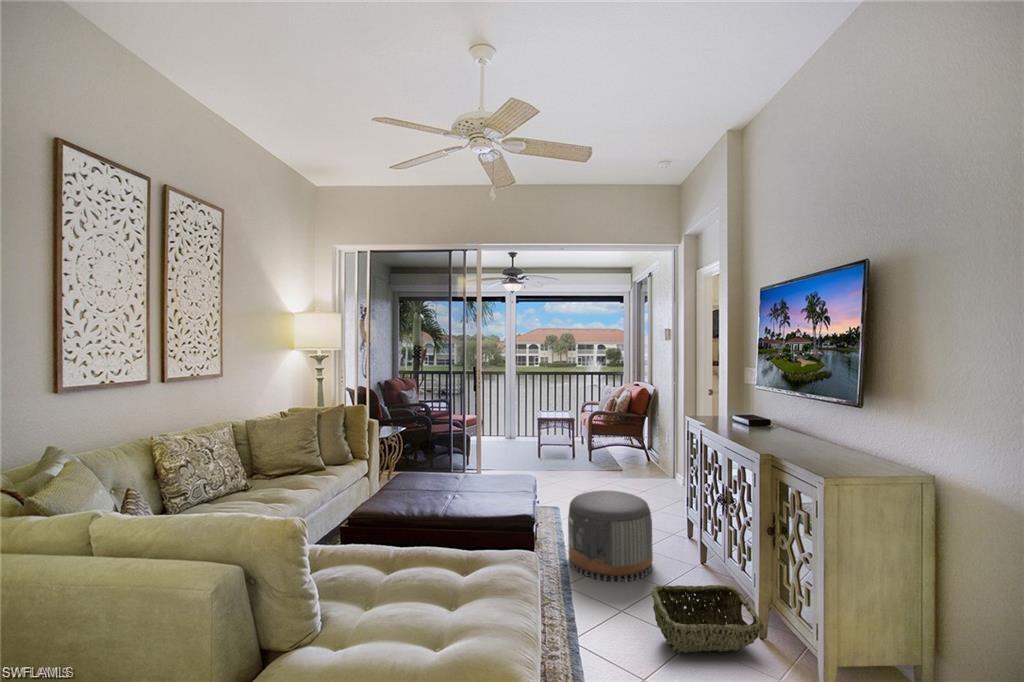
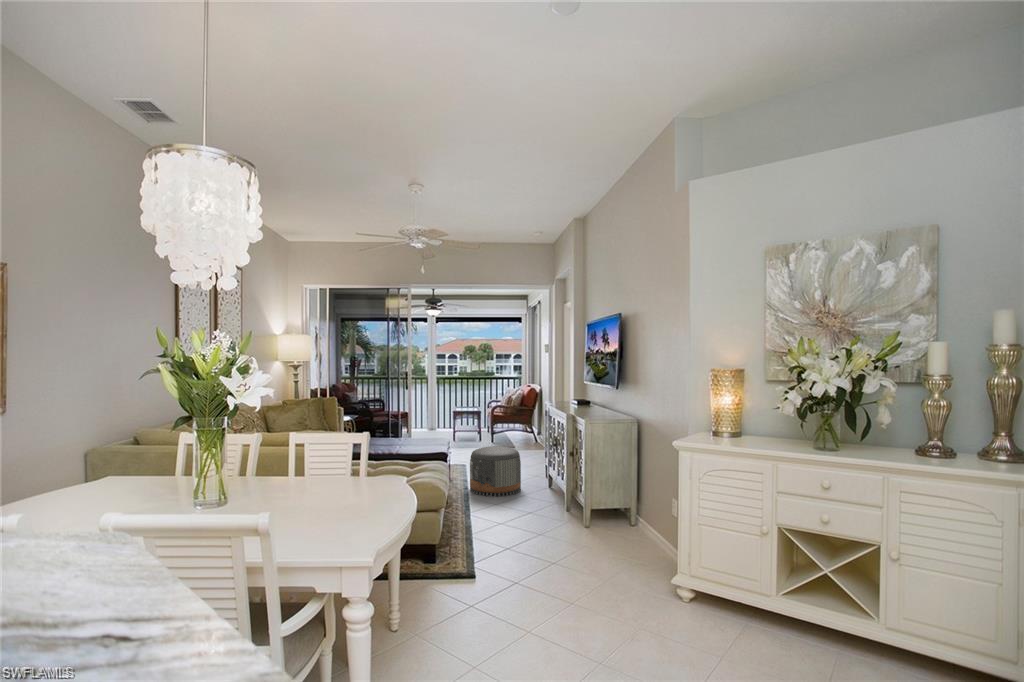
woven basket: present [651,585,763,653] -> none [512,486,567,518]

